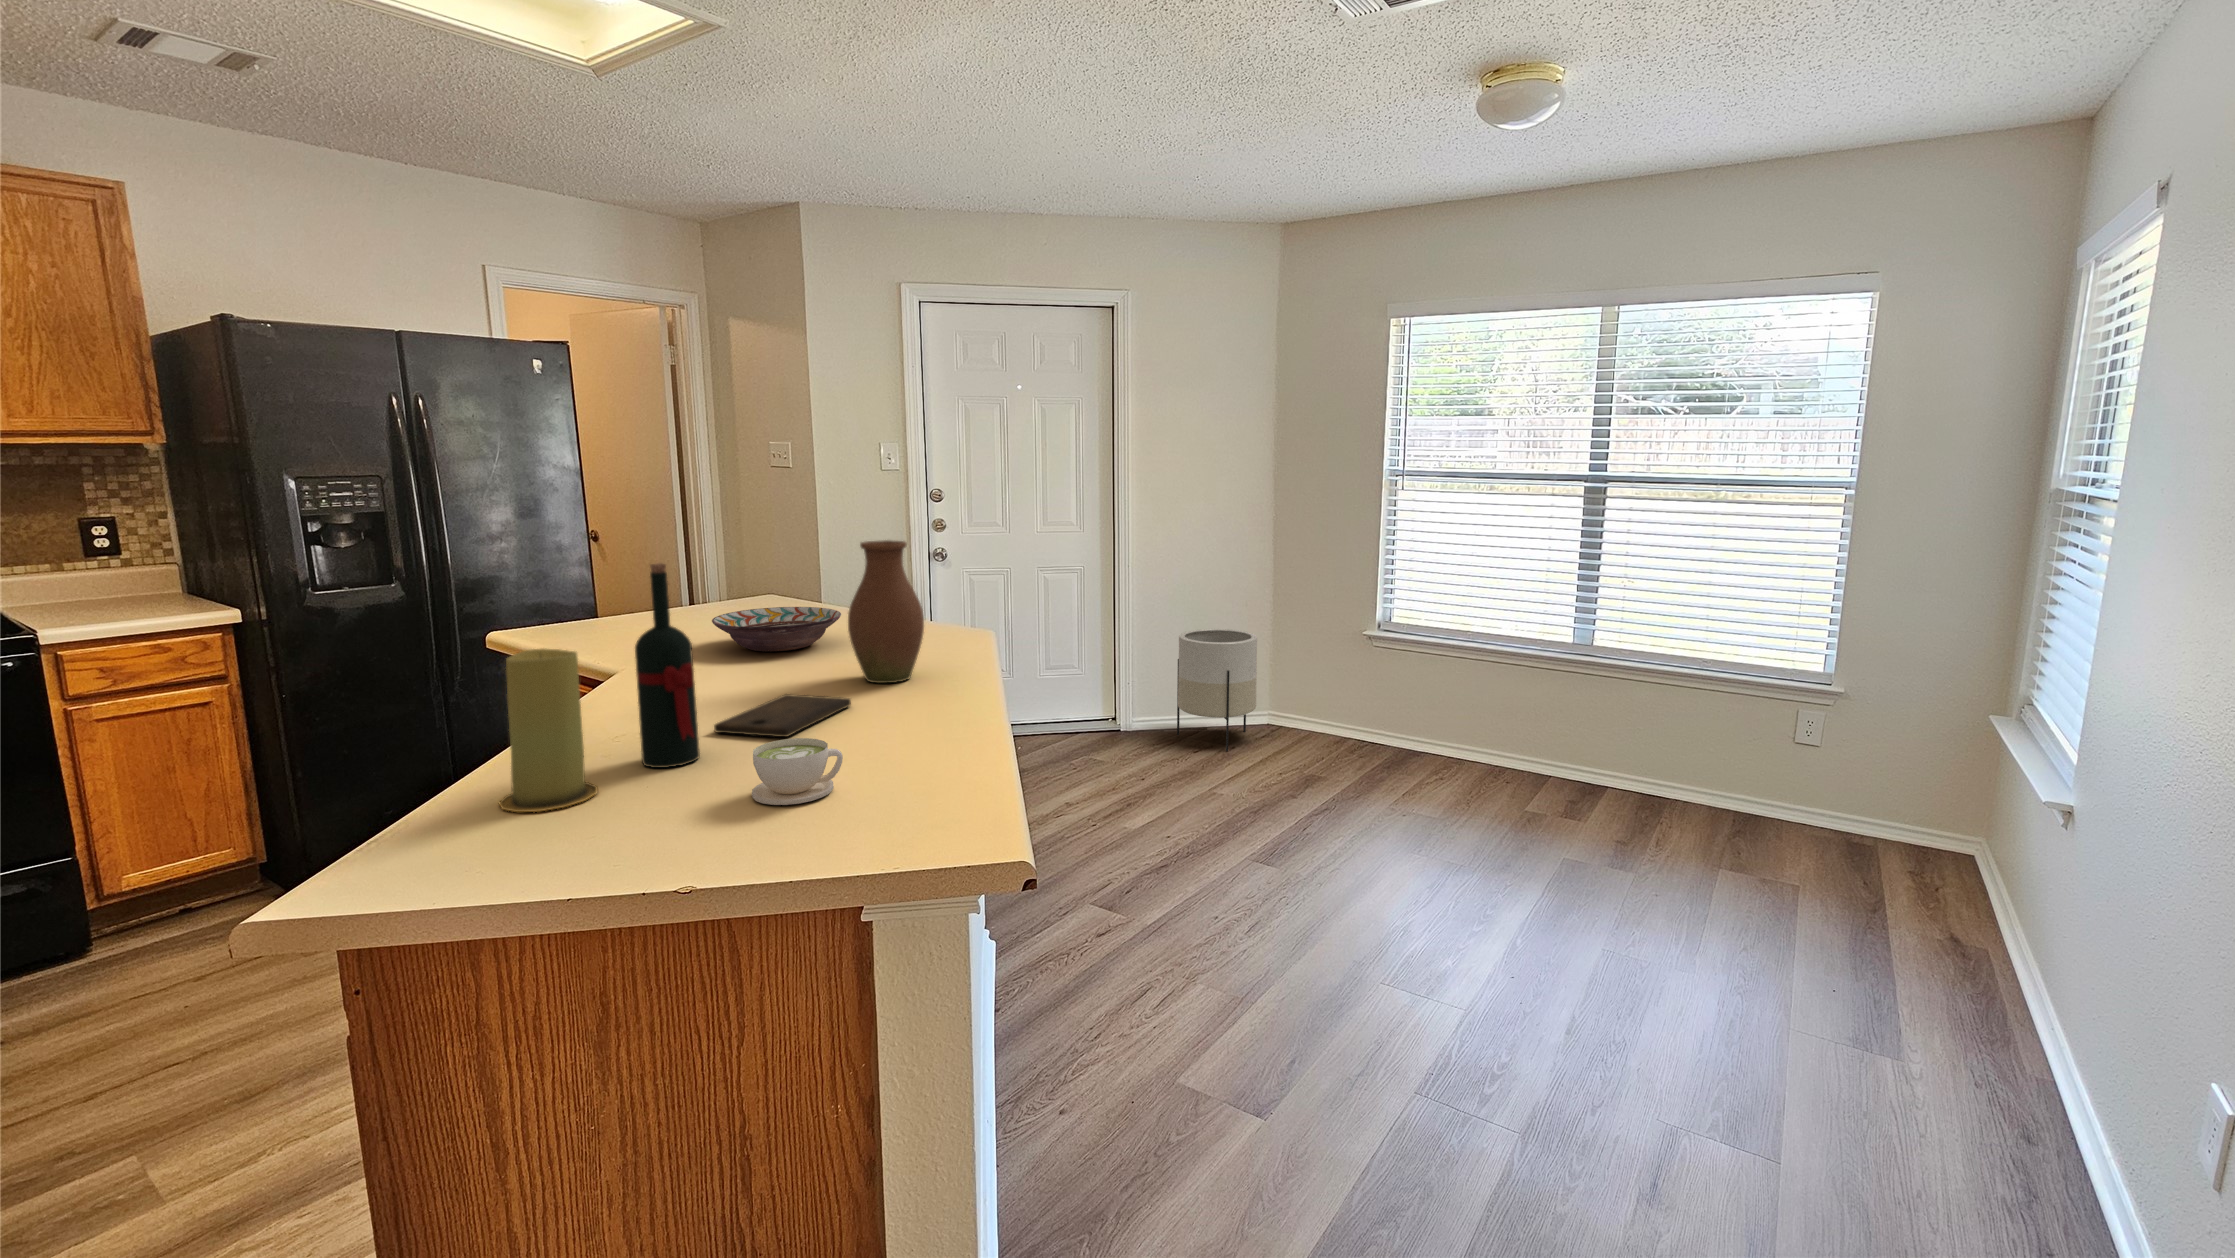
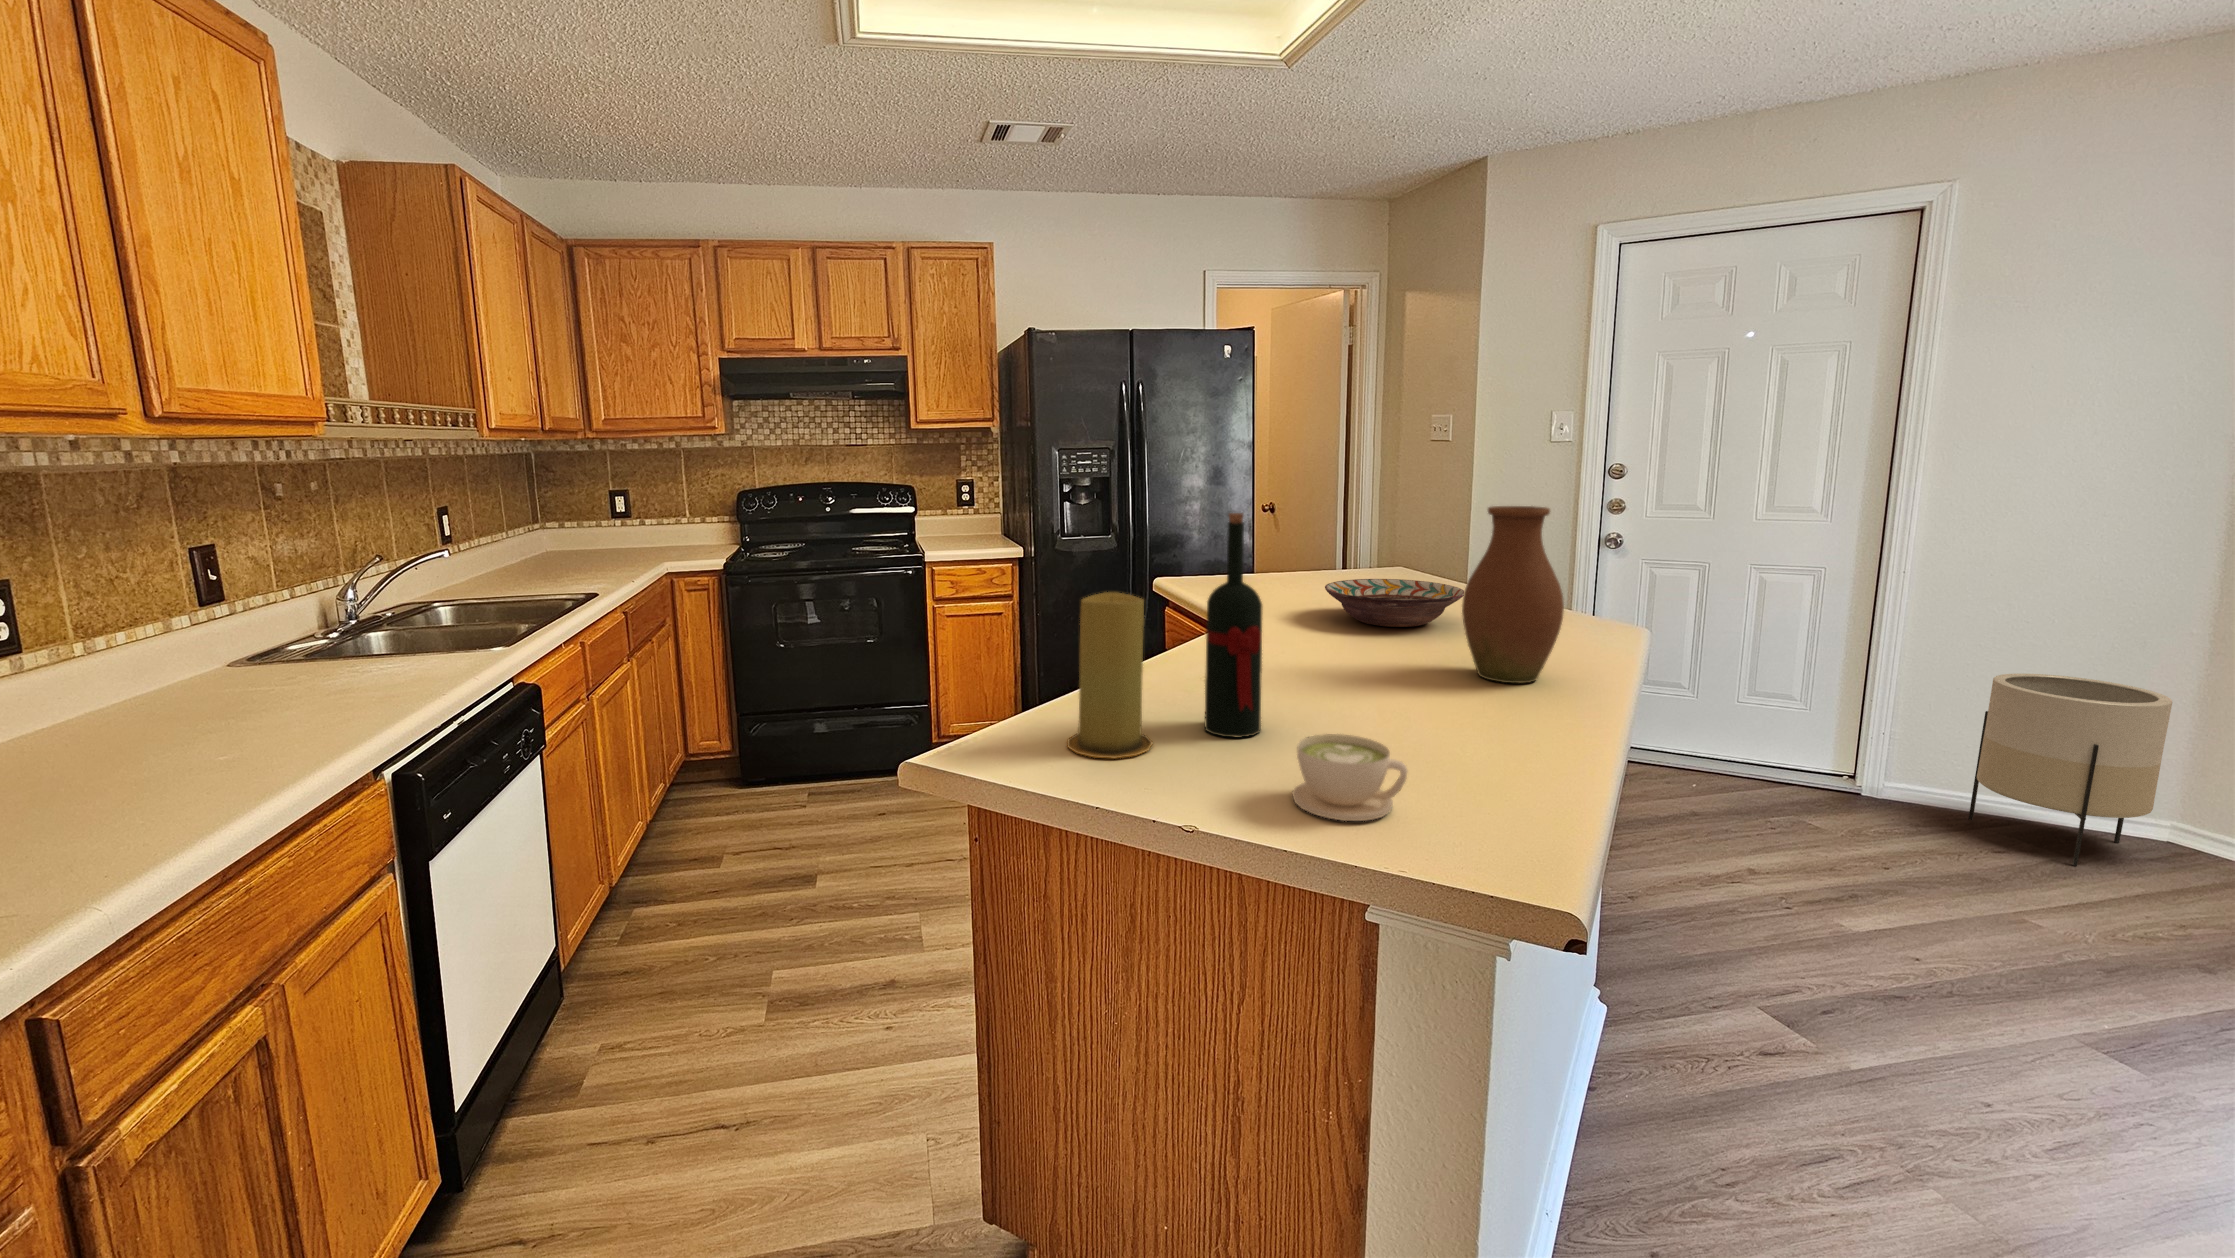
cutting board: present [714,694,851,737] -> none [1287,676,1450,728]

